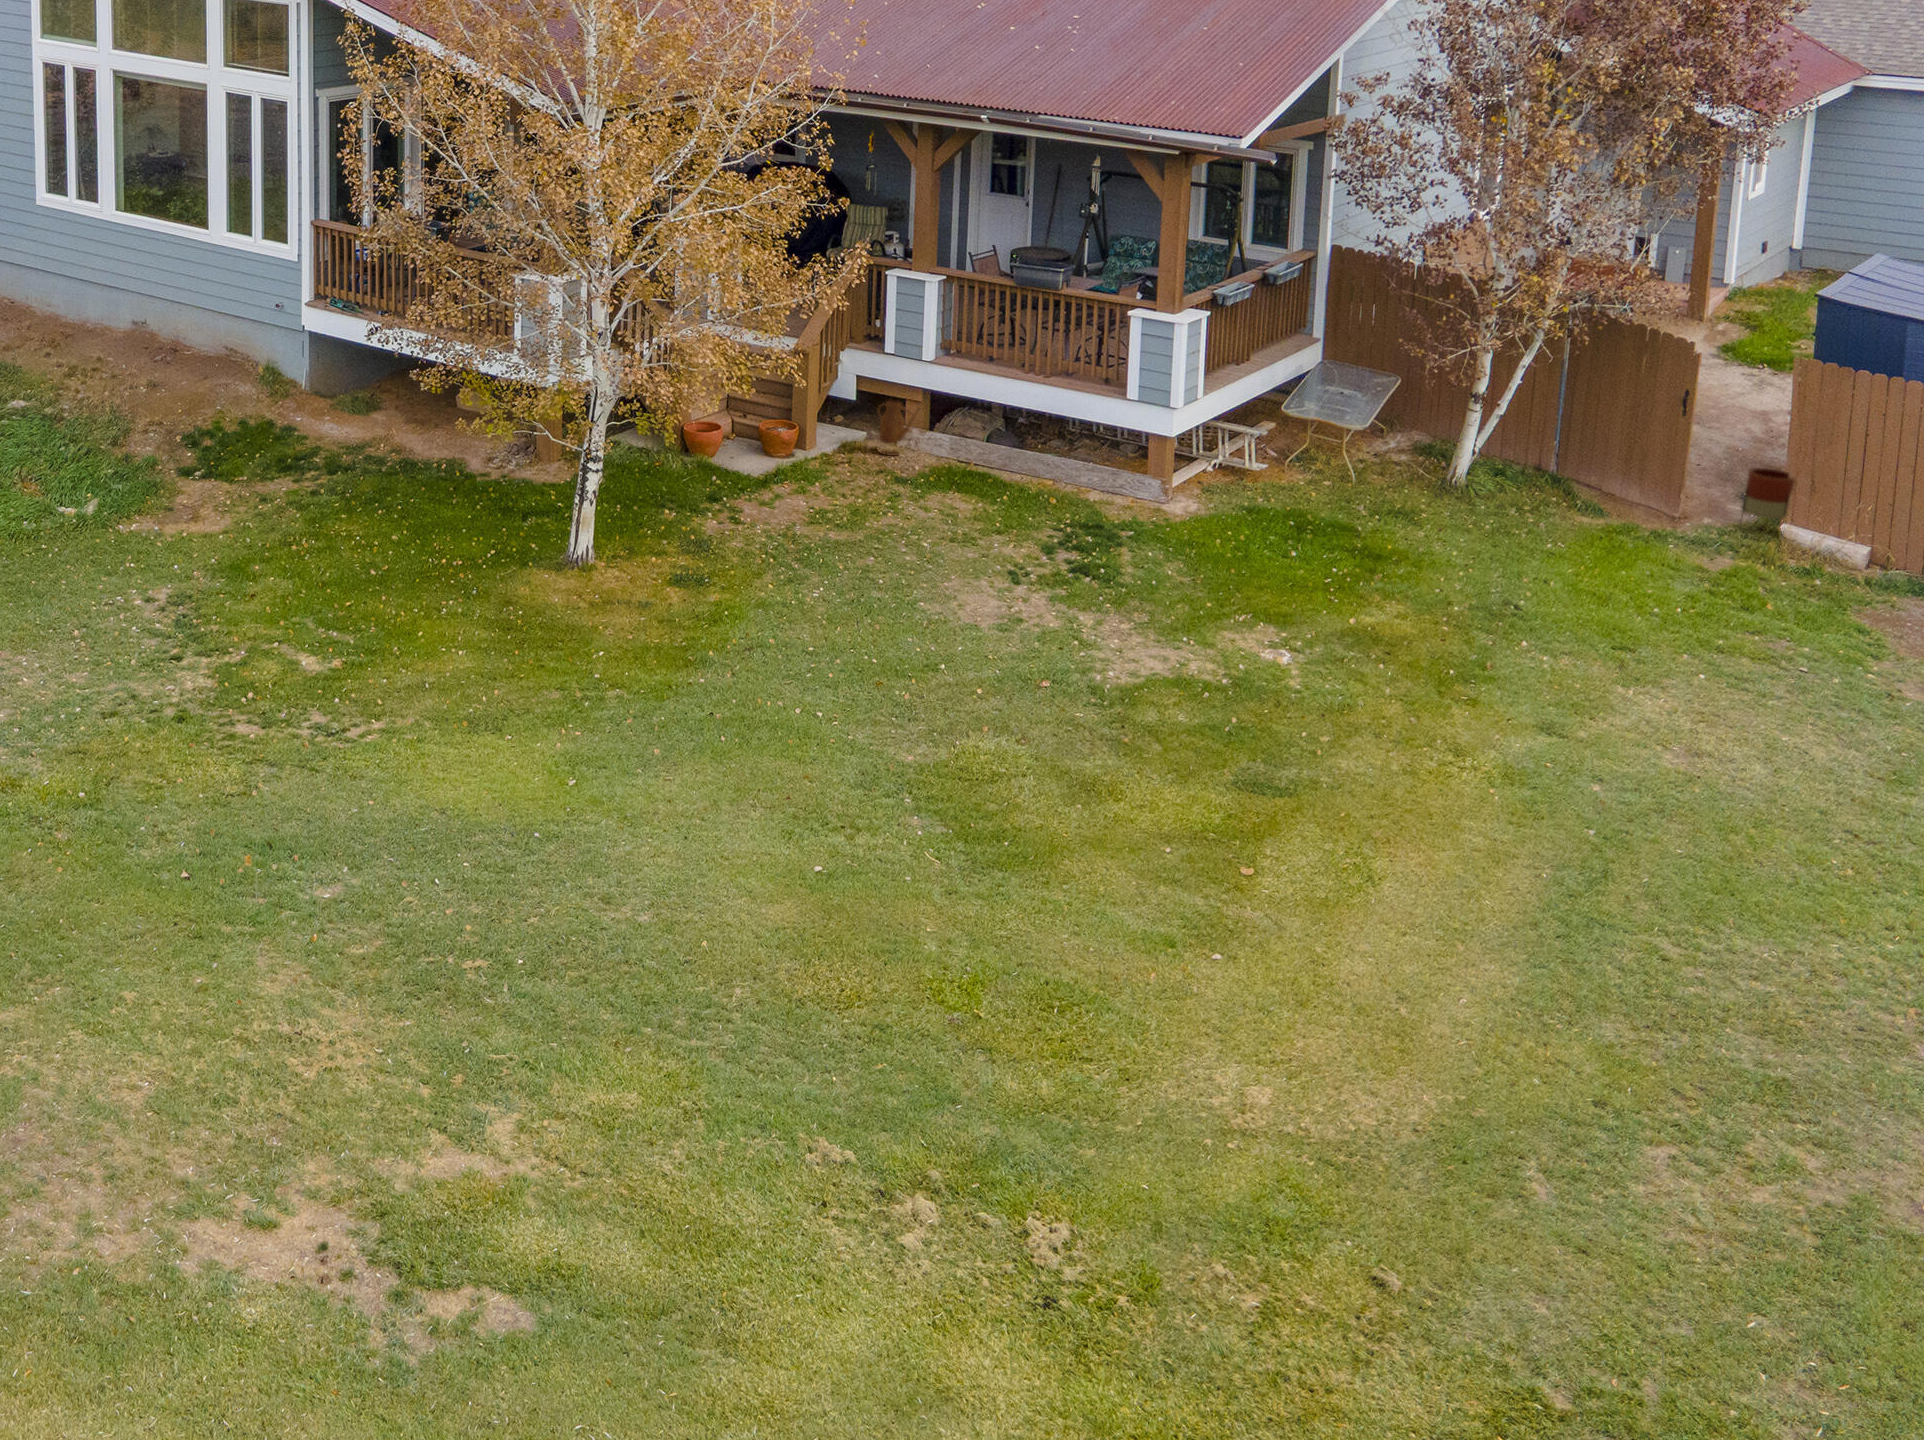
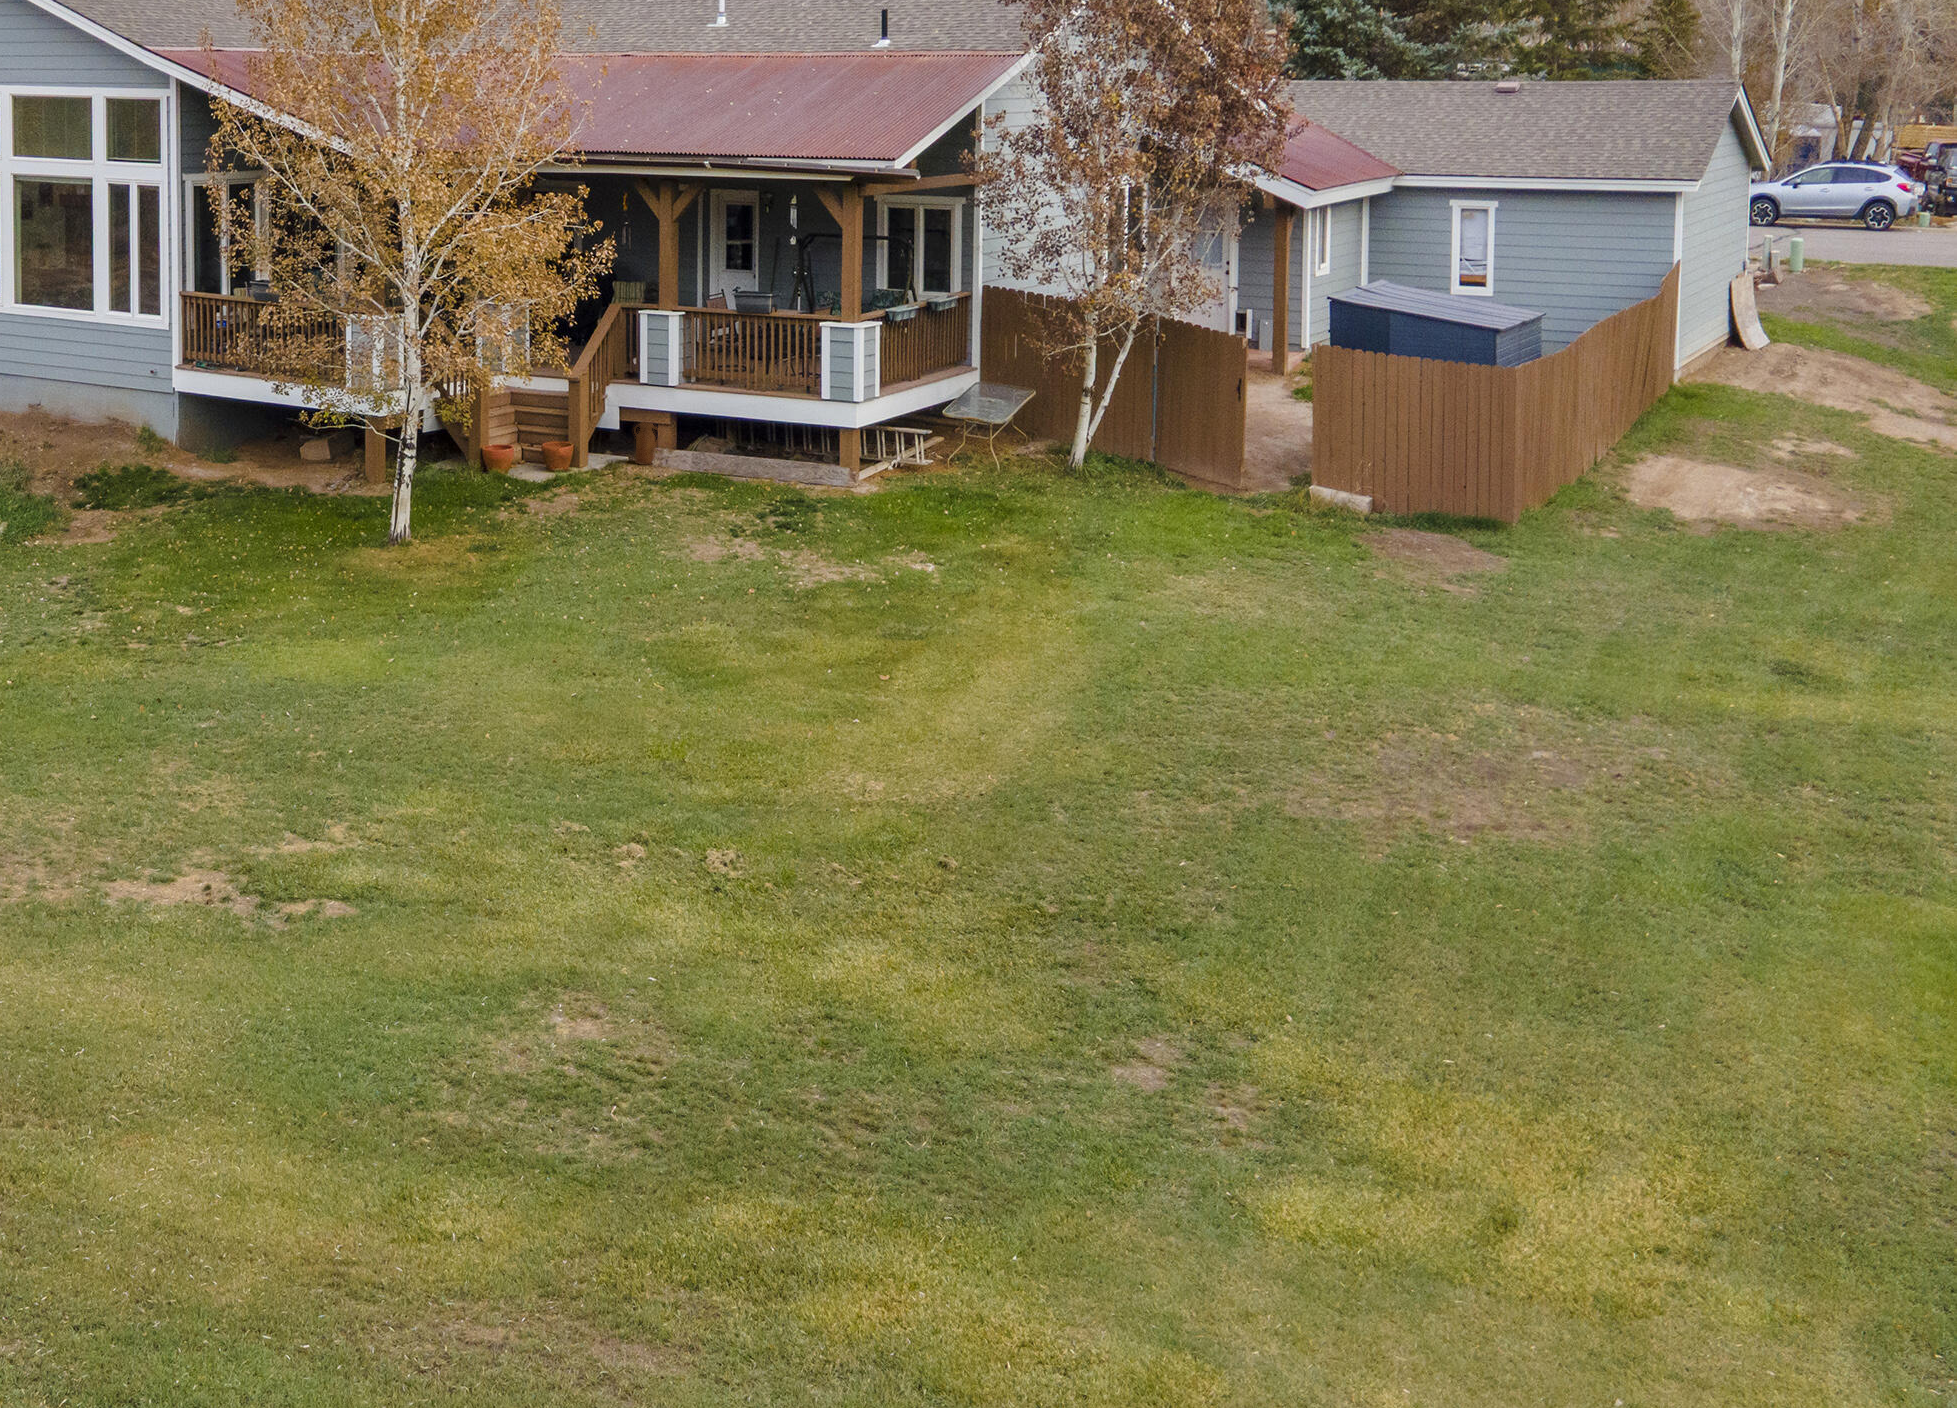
planter: present [1742,468,1795,532] -> none [1284,451,1323,501]

